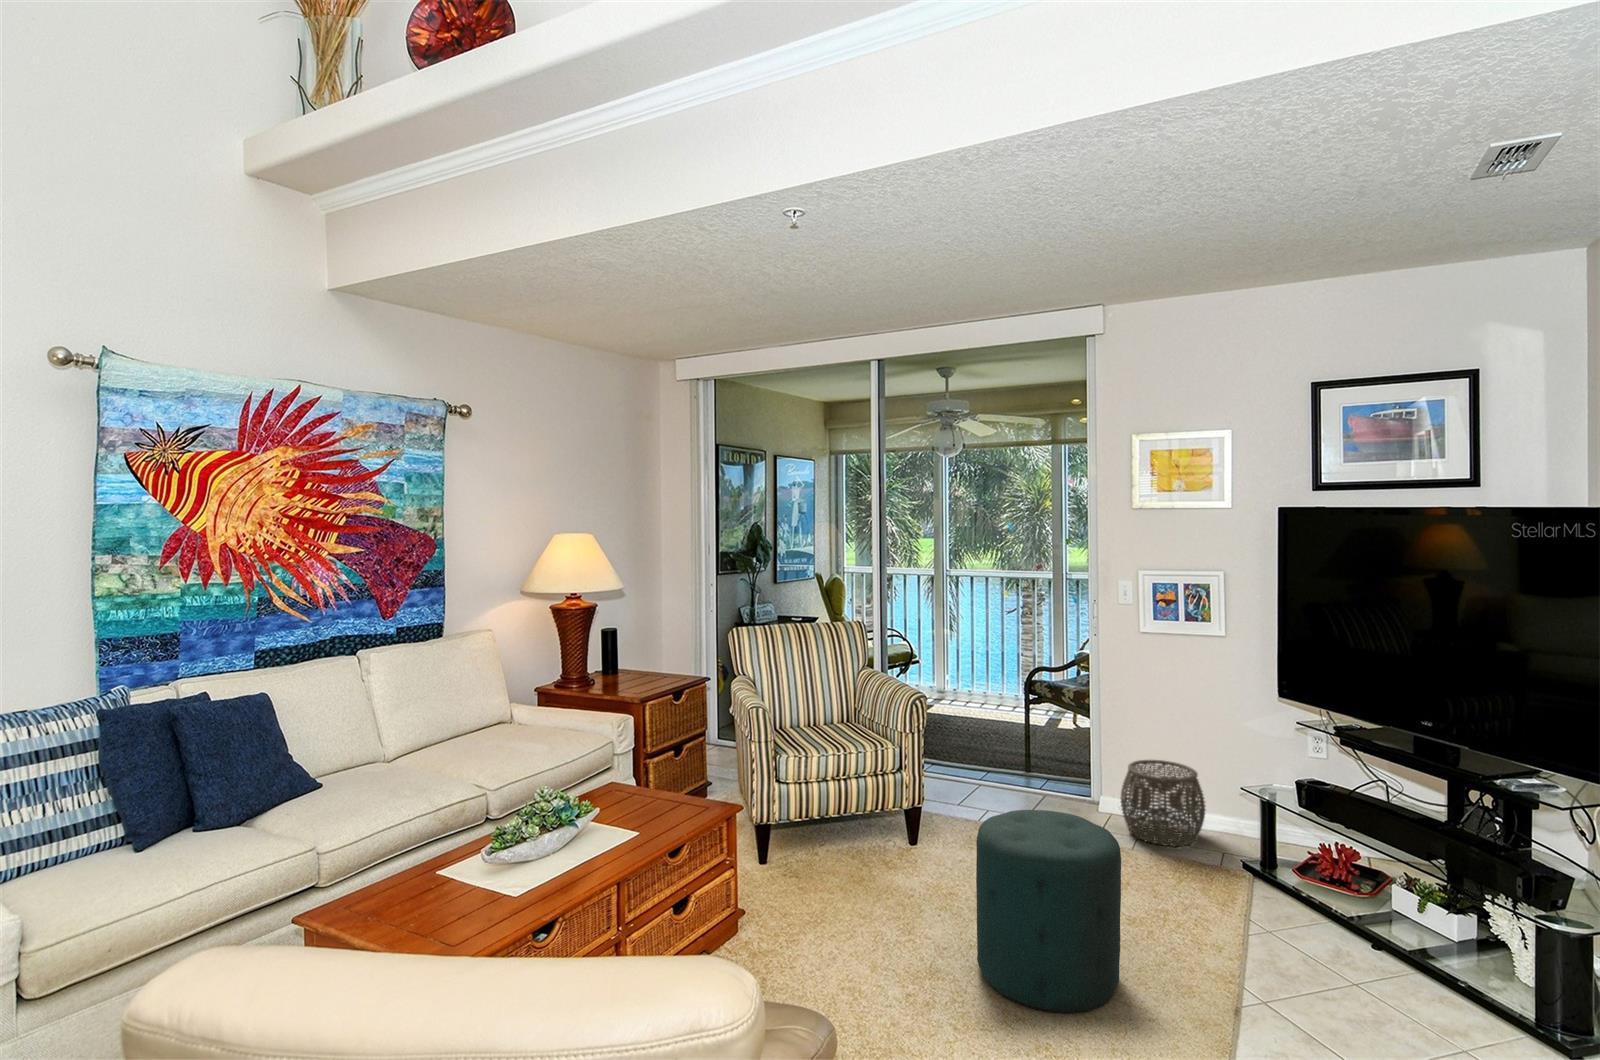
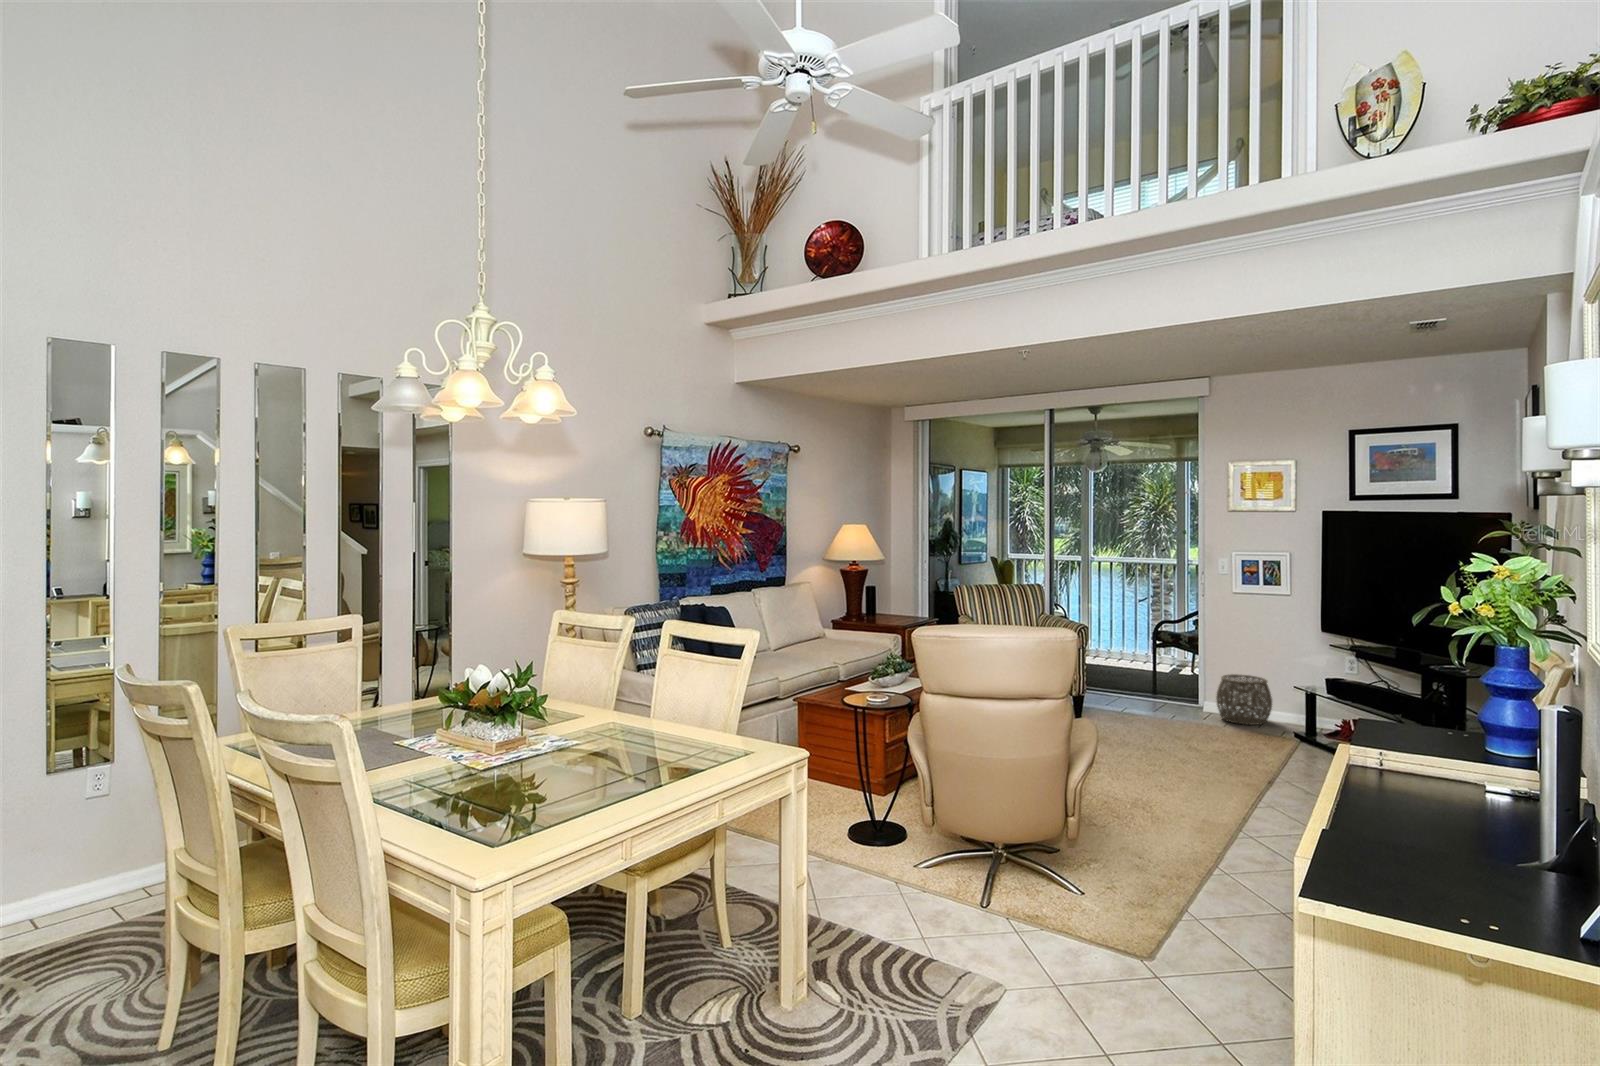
ottoman: present [976,810,1121,1013] -> none [1118,678,1198,771]

